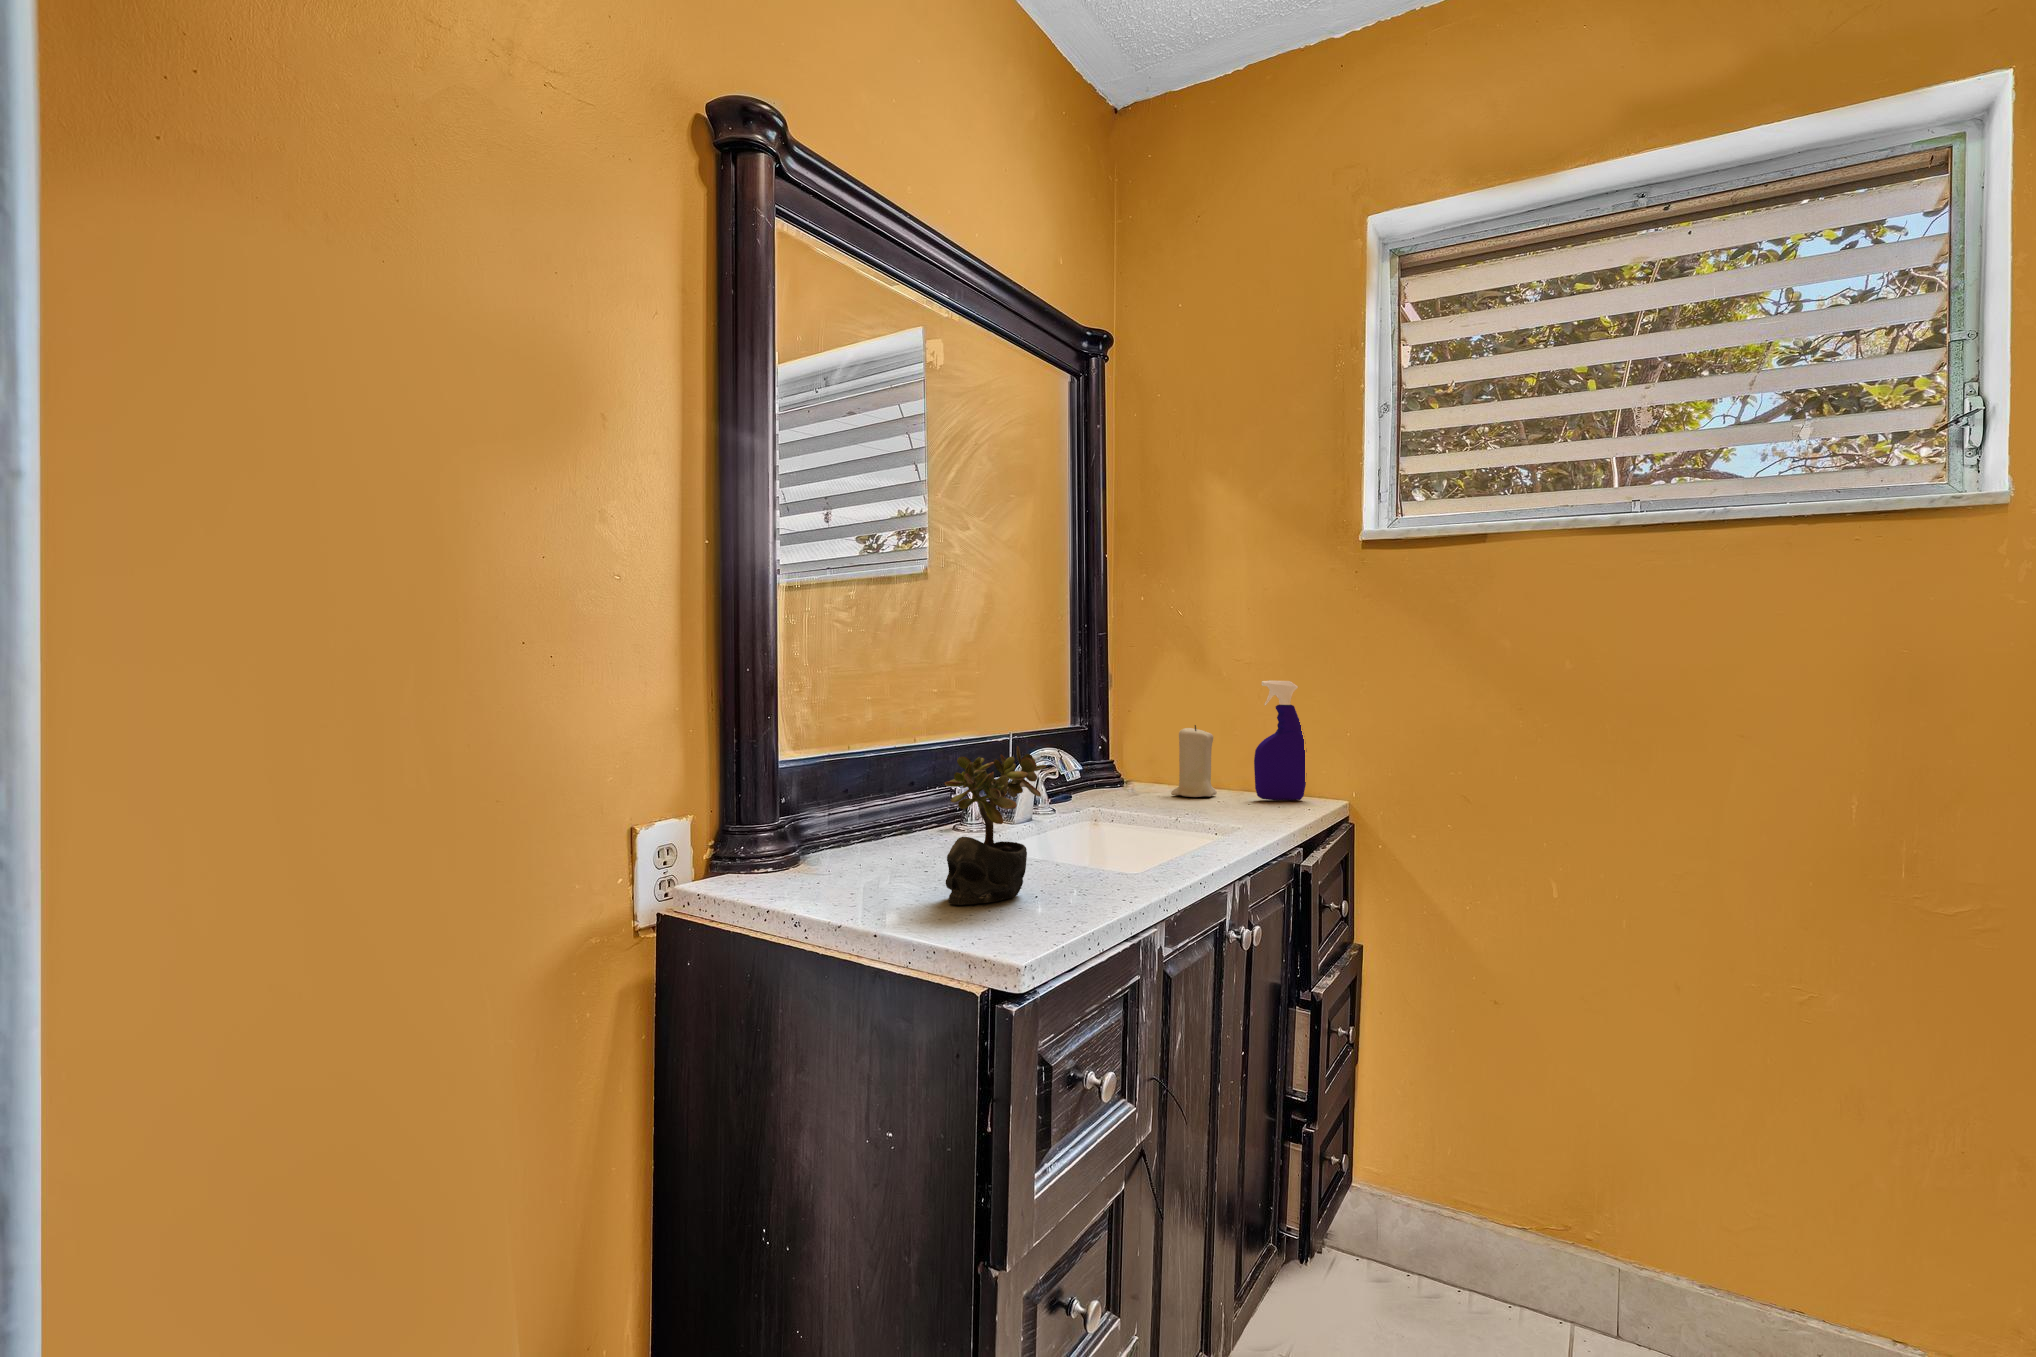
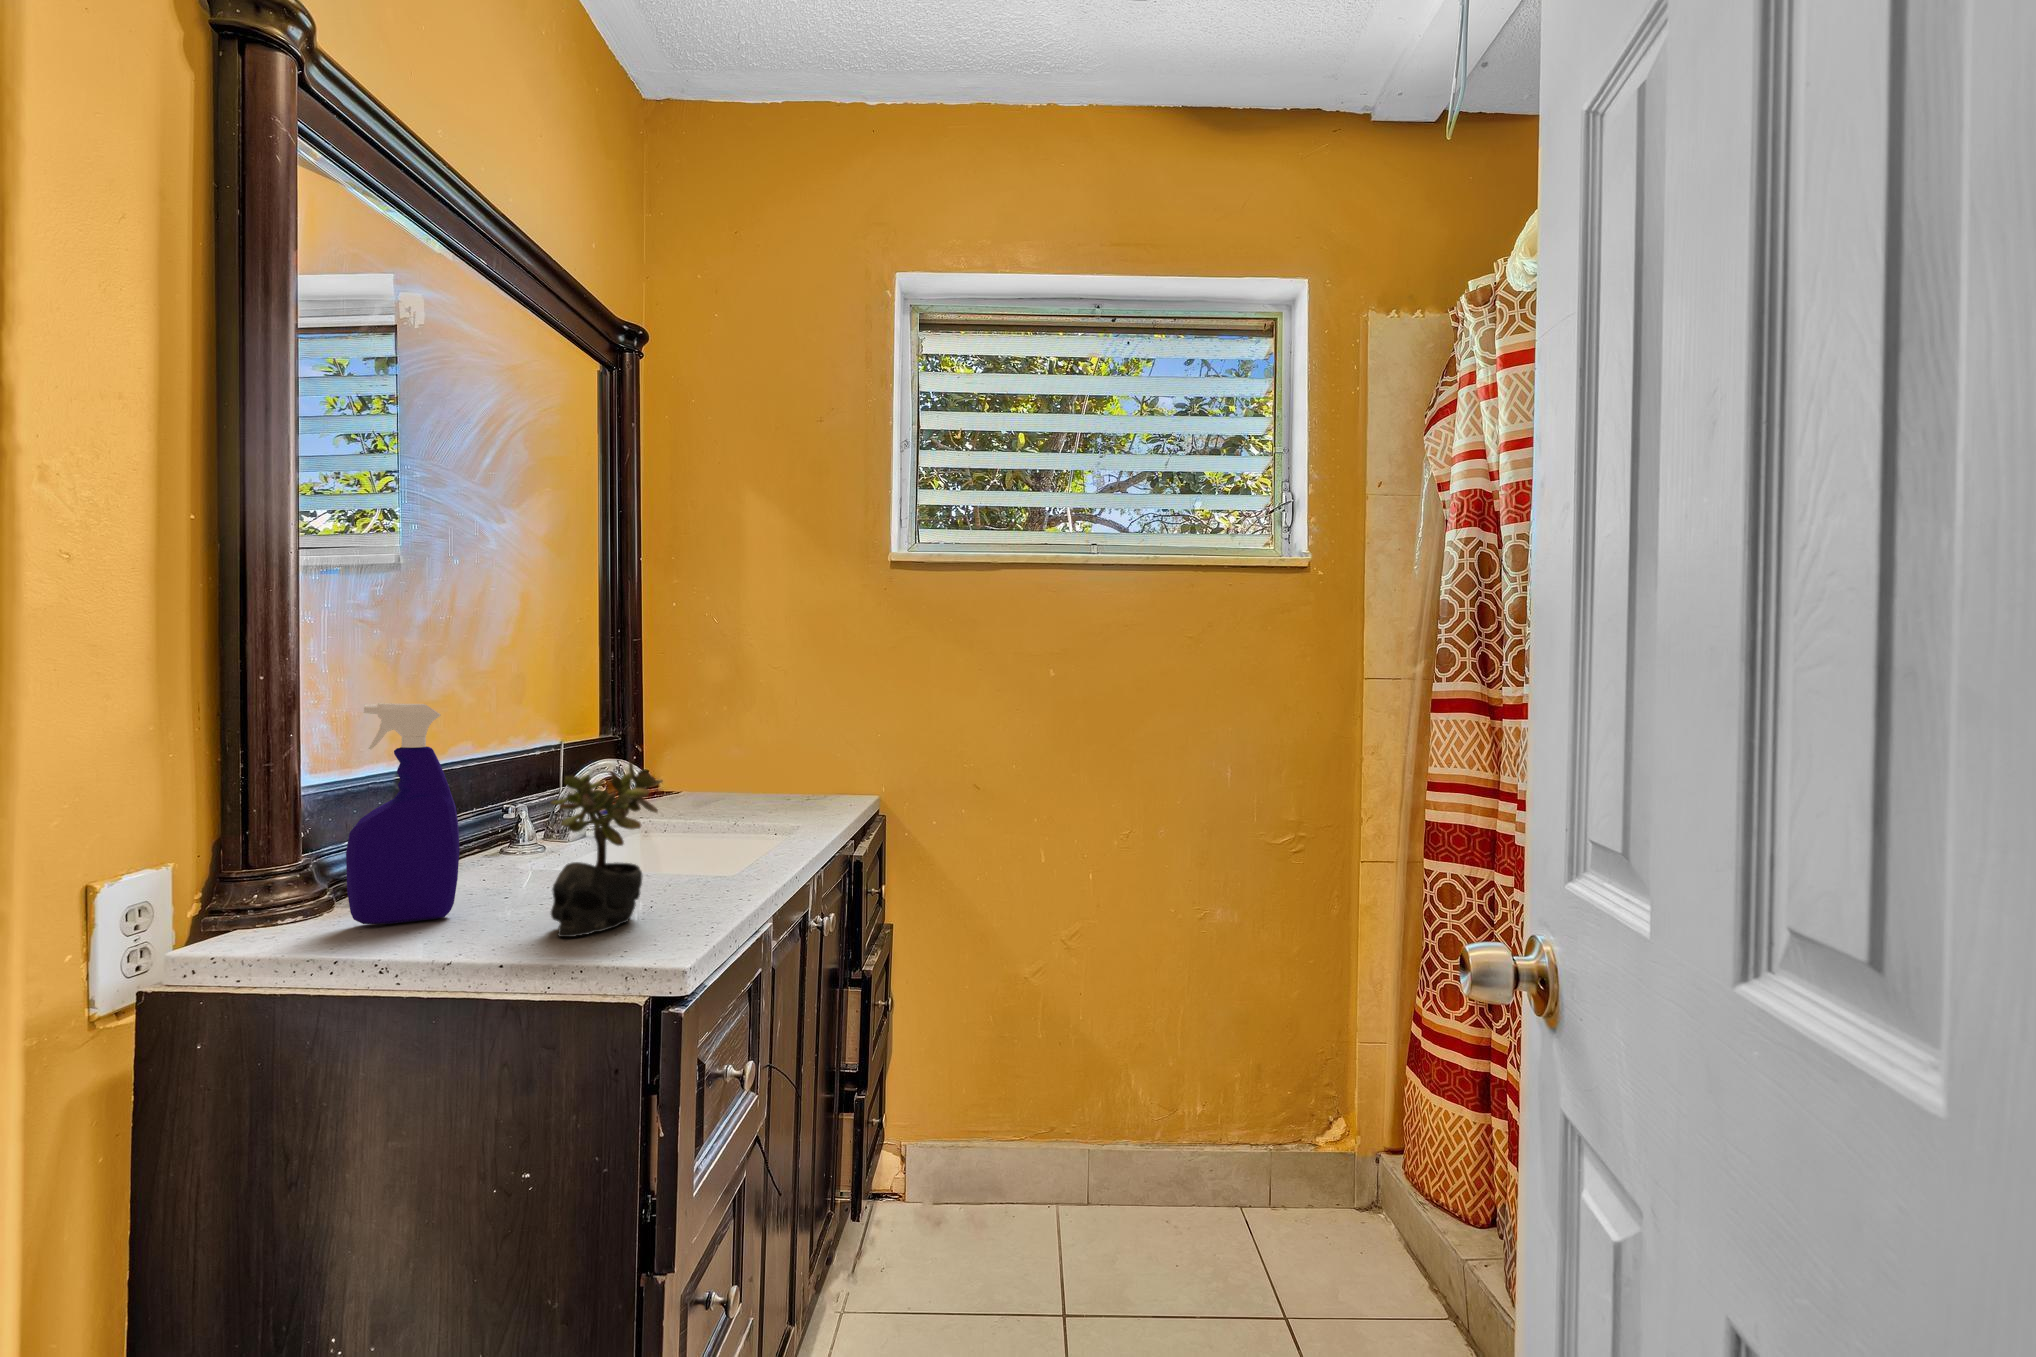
spray bottle: present [1254,680,1306,800] -> present [346,703,460,924]
candle: present [1171,725,1217,797] -> none [709,727,753,797]

